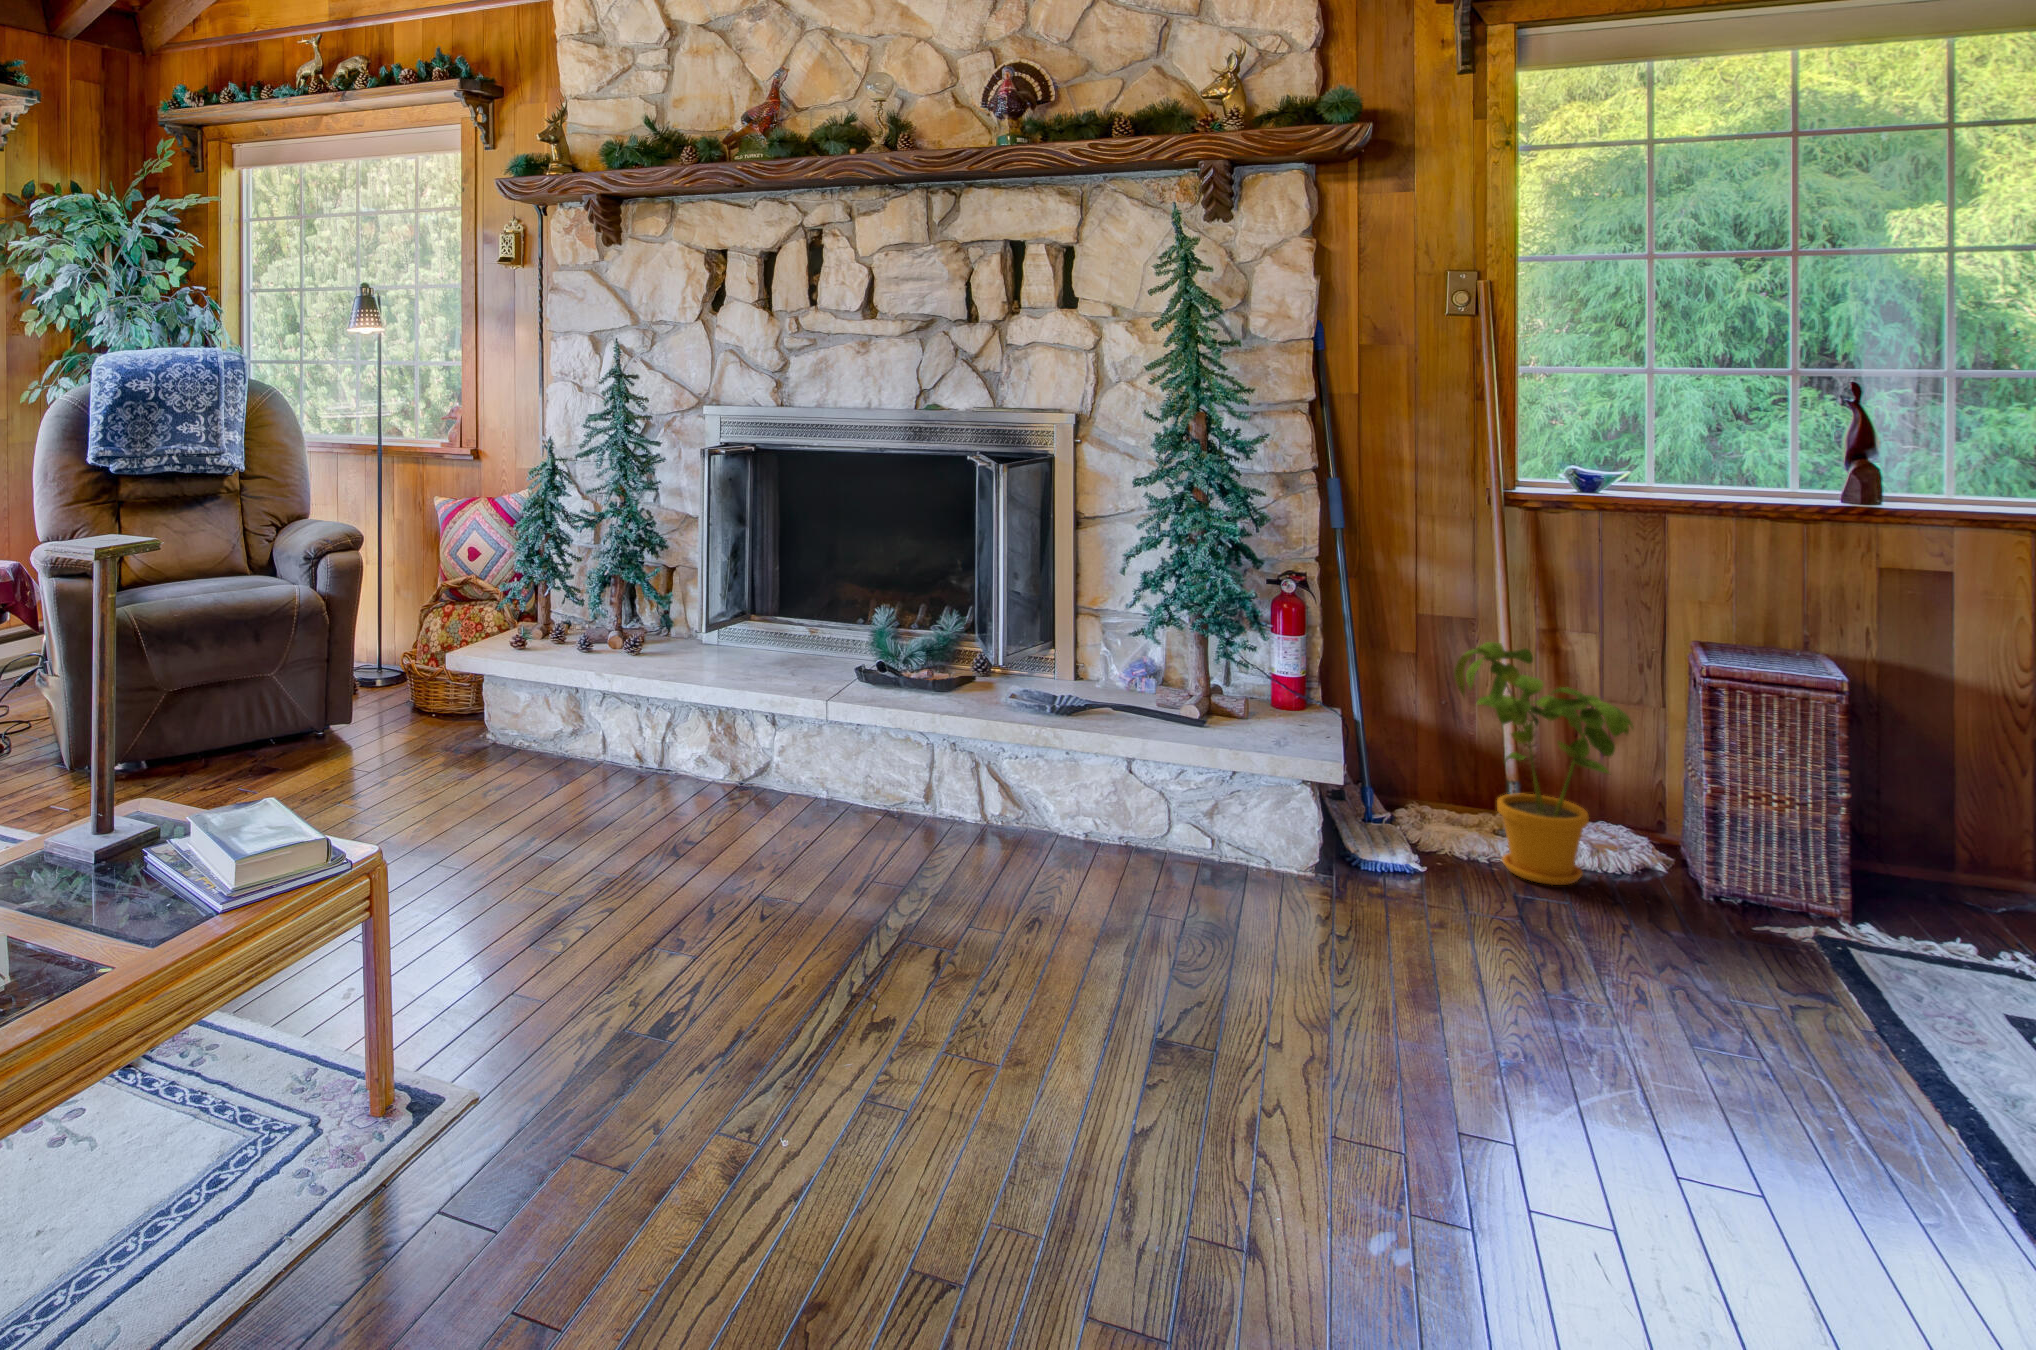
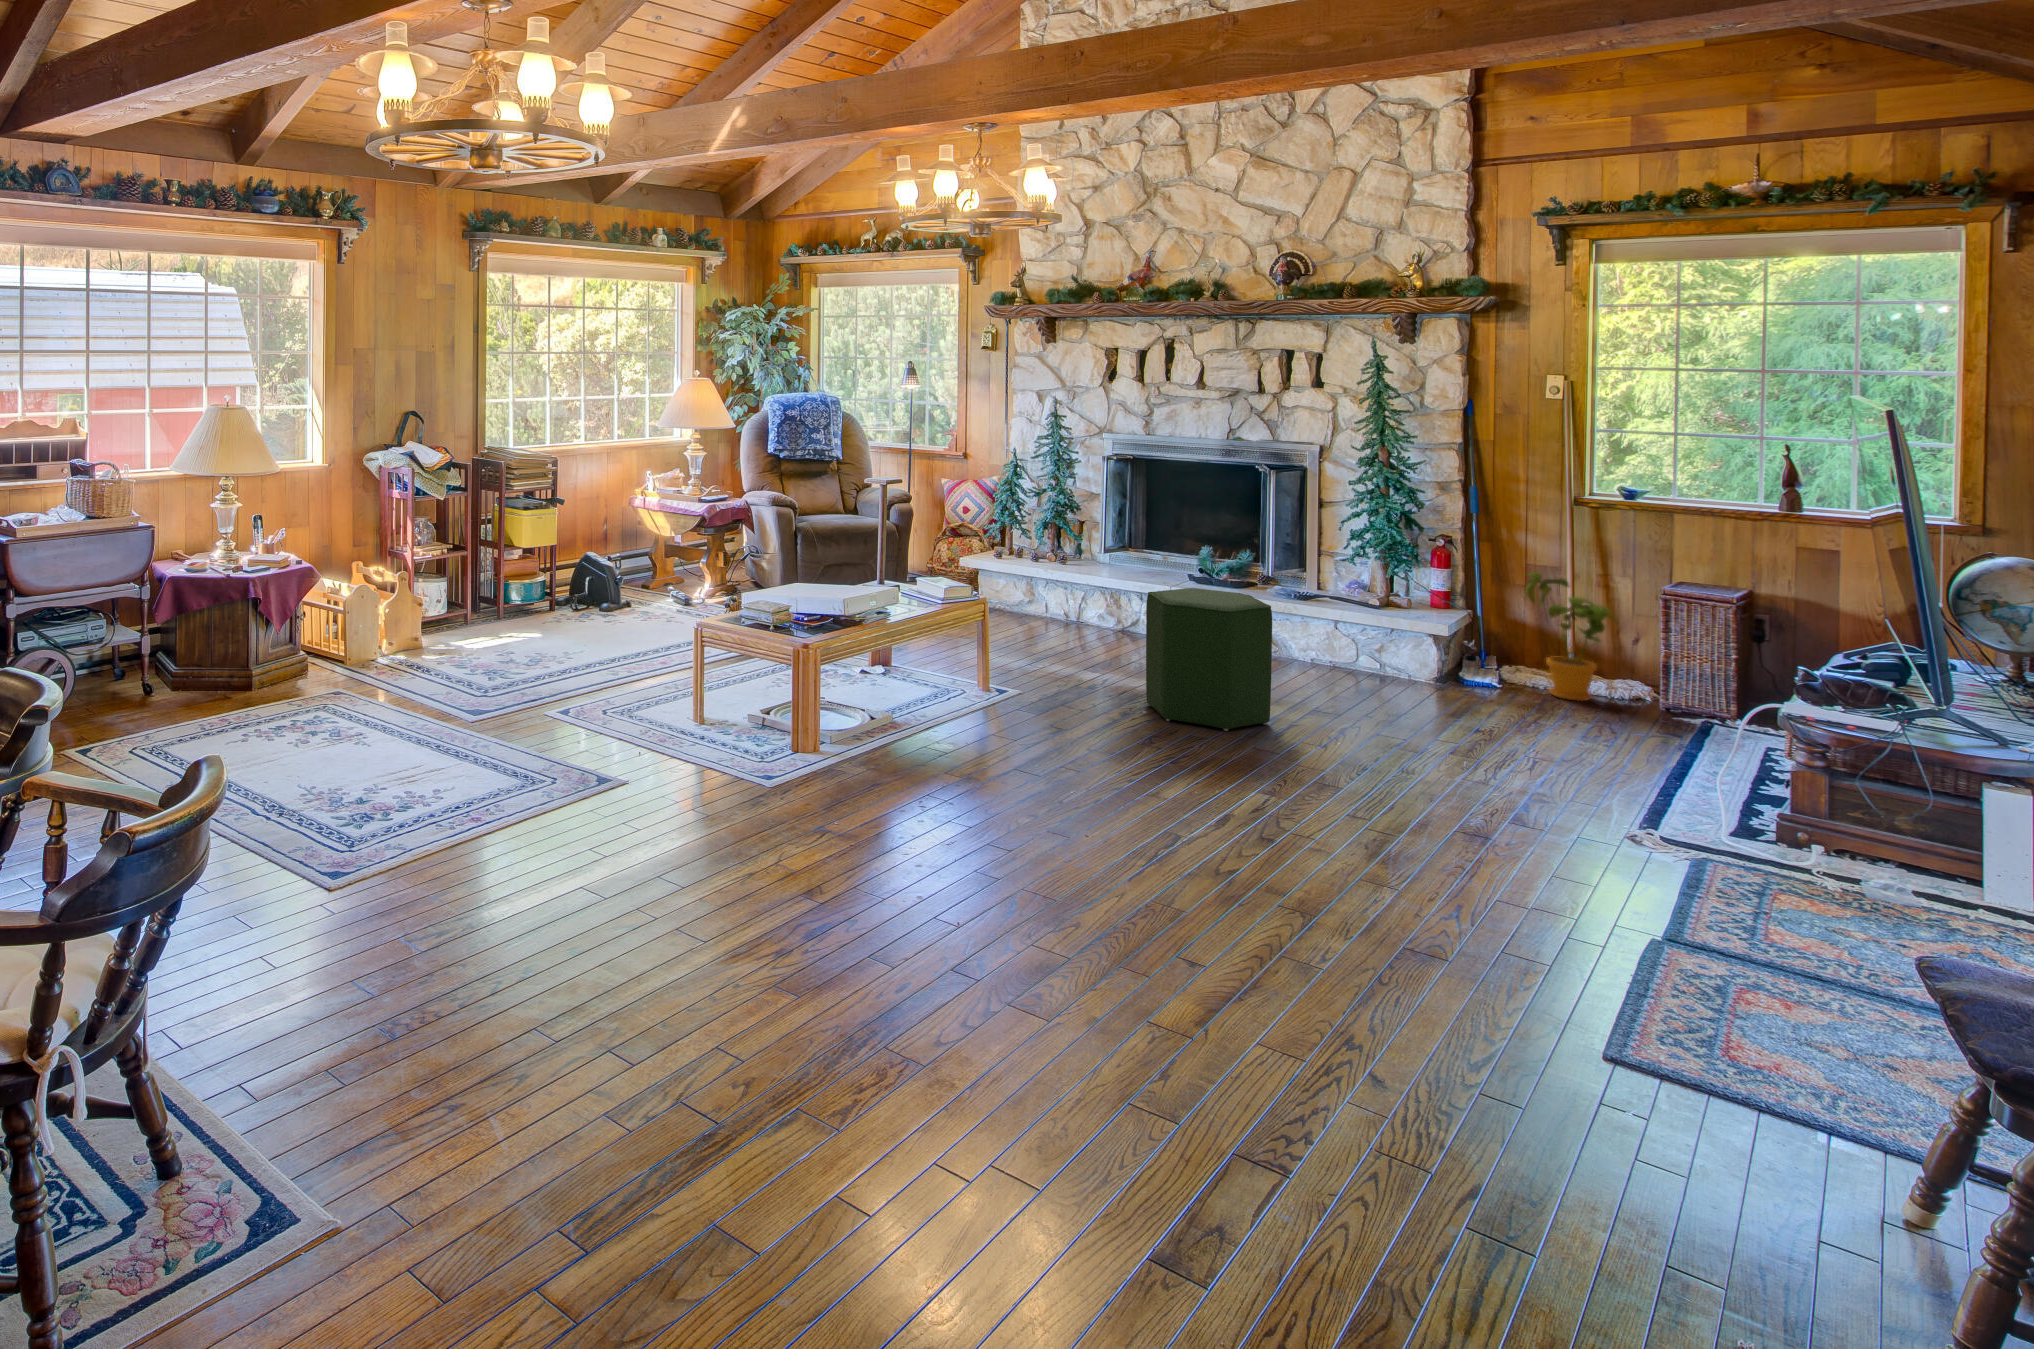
ottoman: none [805,760,1110,1190] -> present [1146,588,1272,731]

